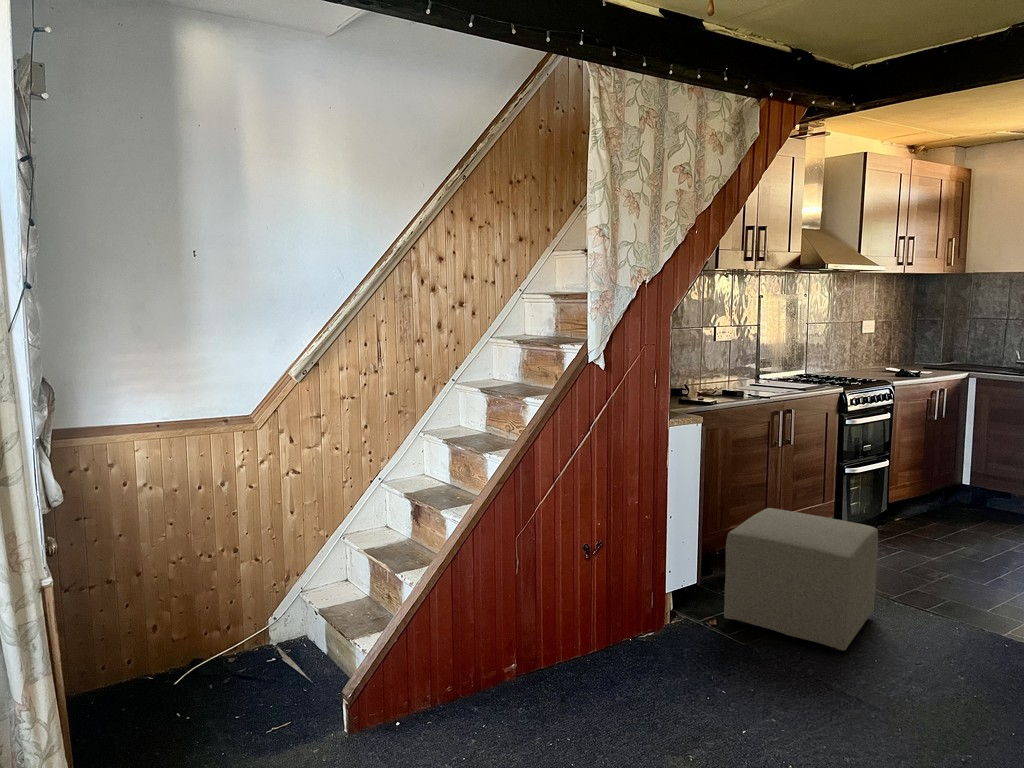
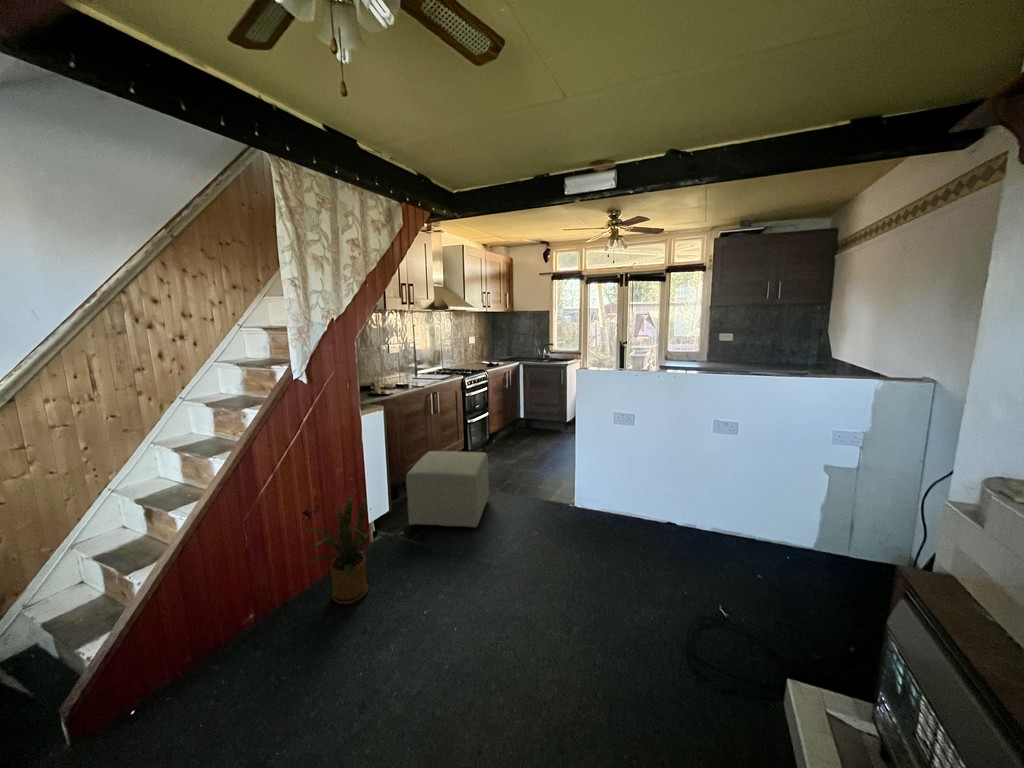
house plant: none [580,539,665,697] -> present [309,495,369,604]

